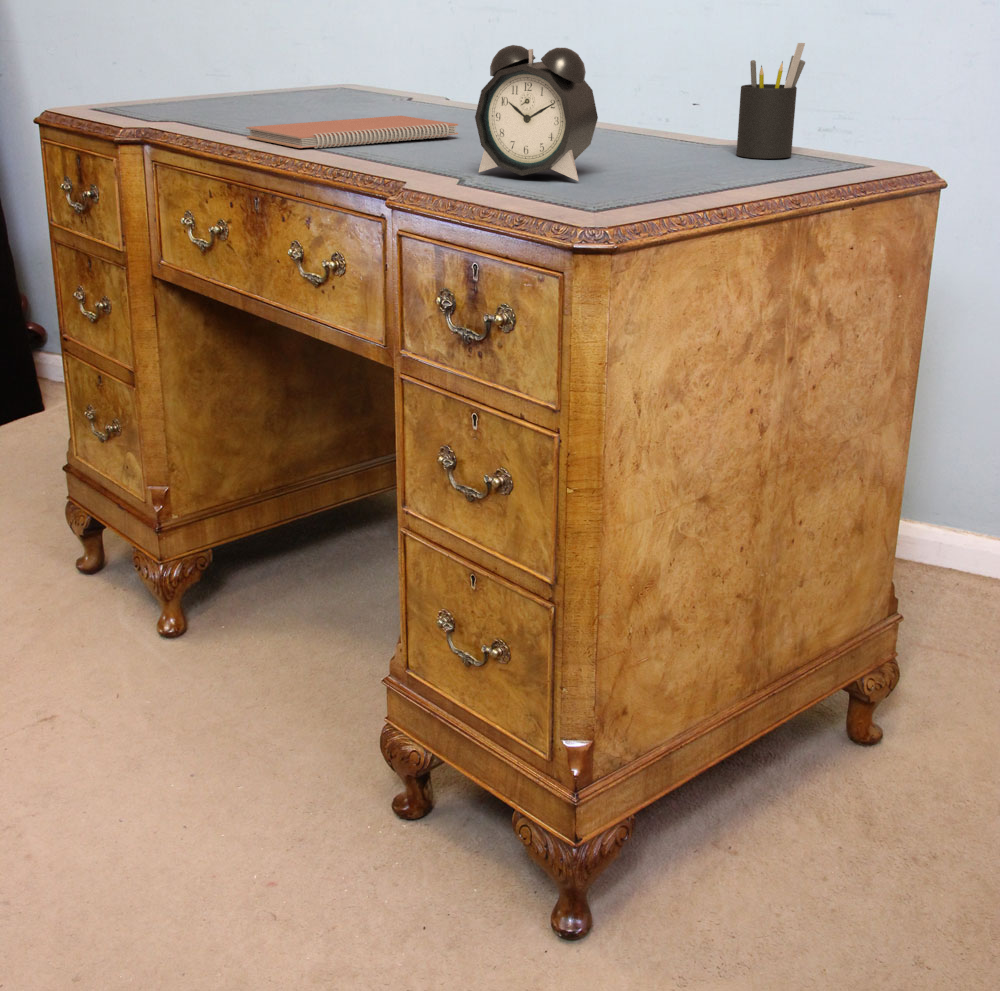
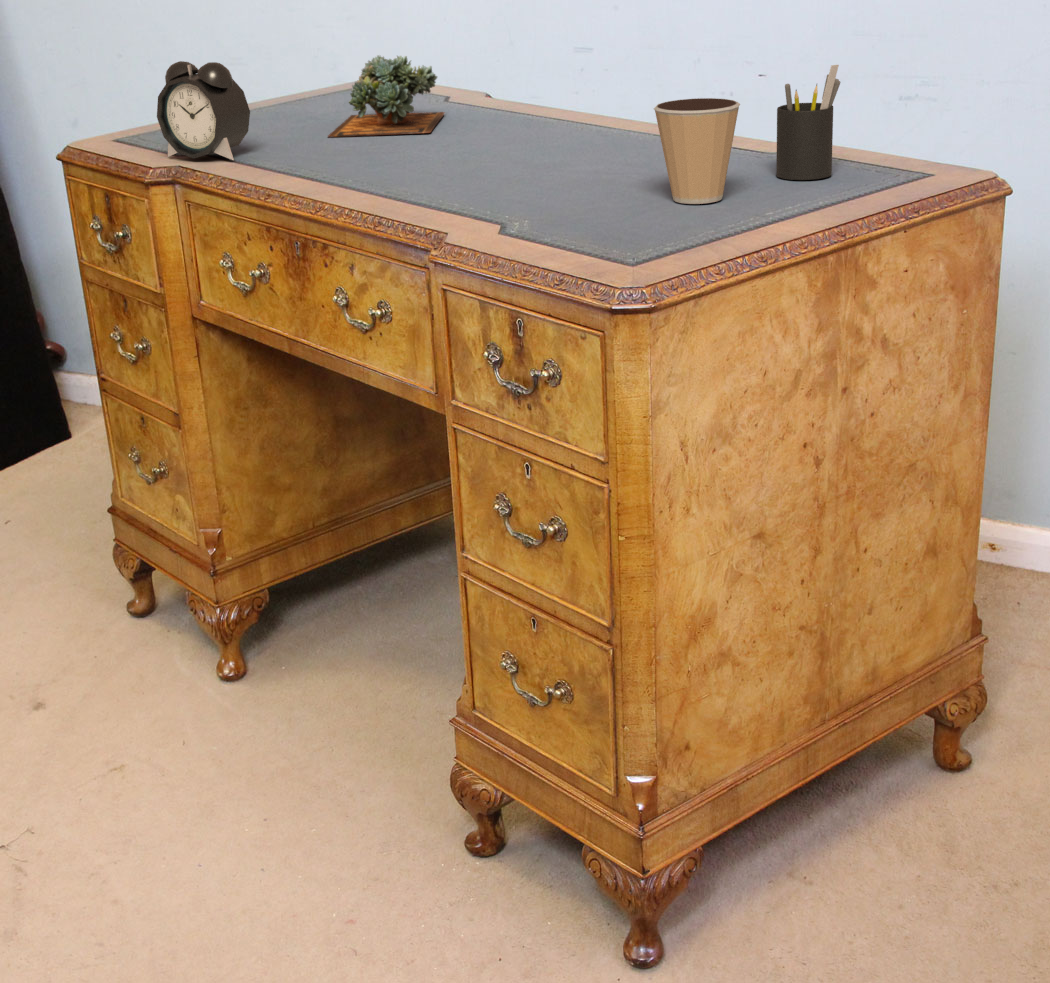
succulent plant: none [296,38,412,114] -> present [328,55,445,138]
alarm clock: present [475,45,598,181] -> present [157,61,250,160]
coffee cup: none [620,66,707,169] -> present [654,98,740,204]
notebook: present [246,116,458,148] -> none [282,143,495,194]

